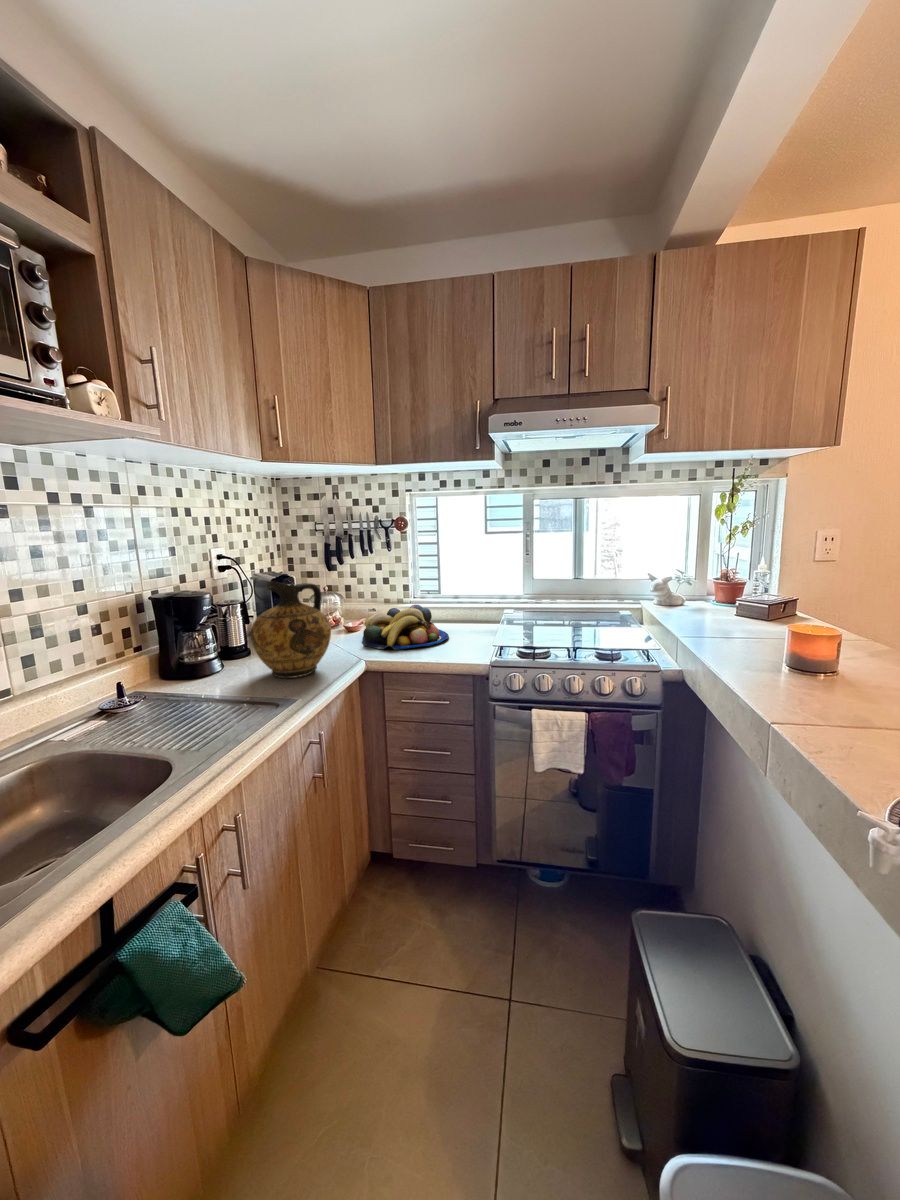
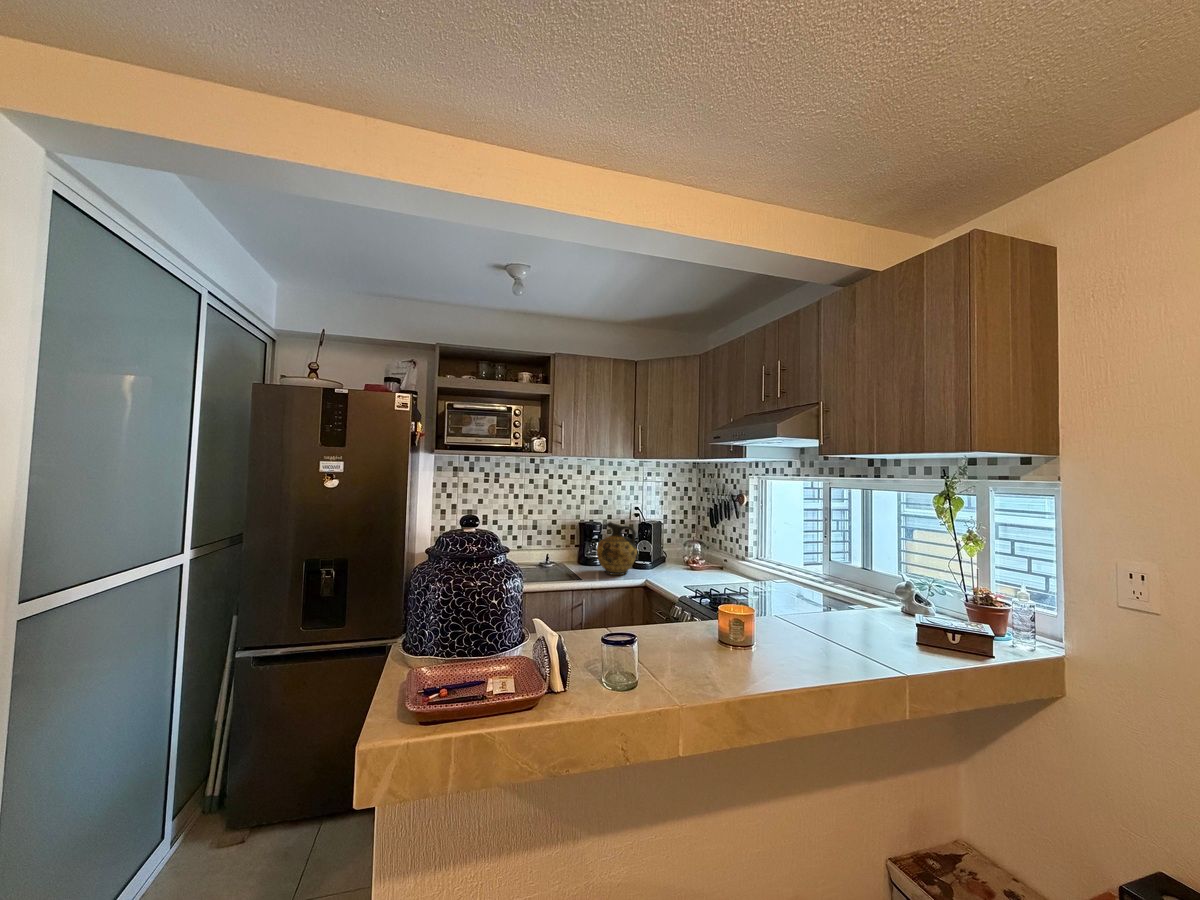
fruit bowl: present [362,605,449,650] -> none [676,556,739,585]

